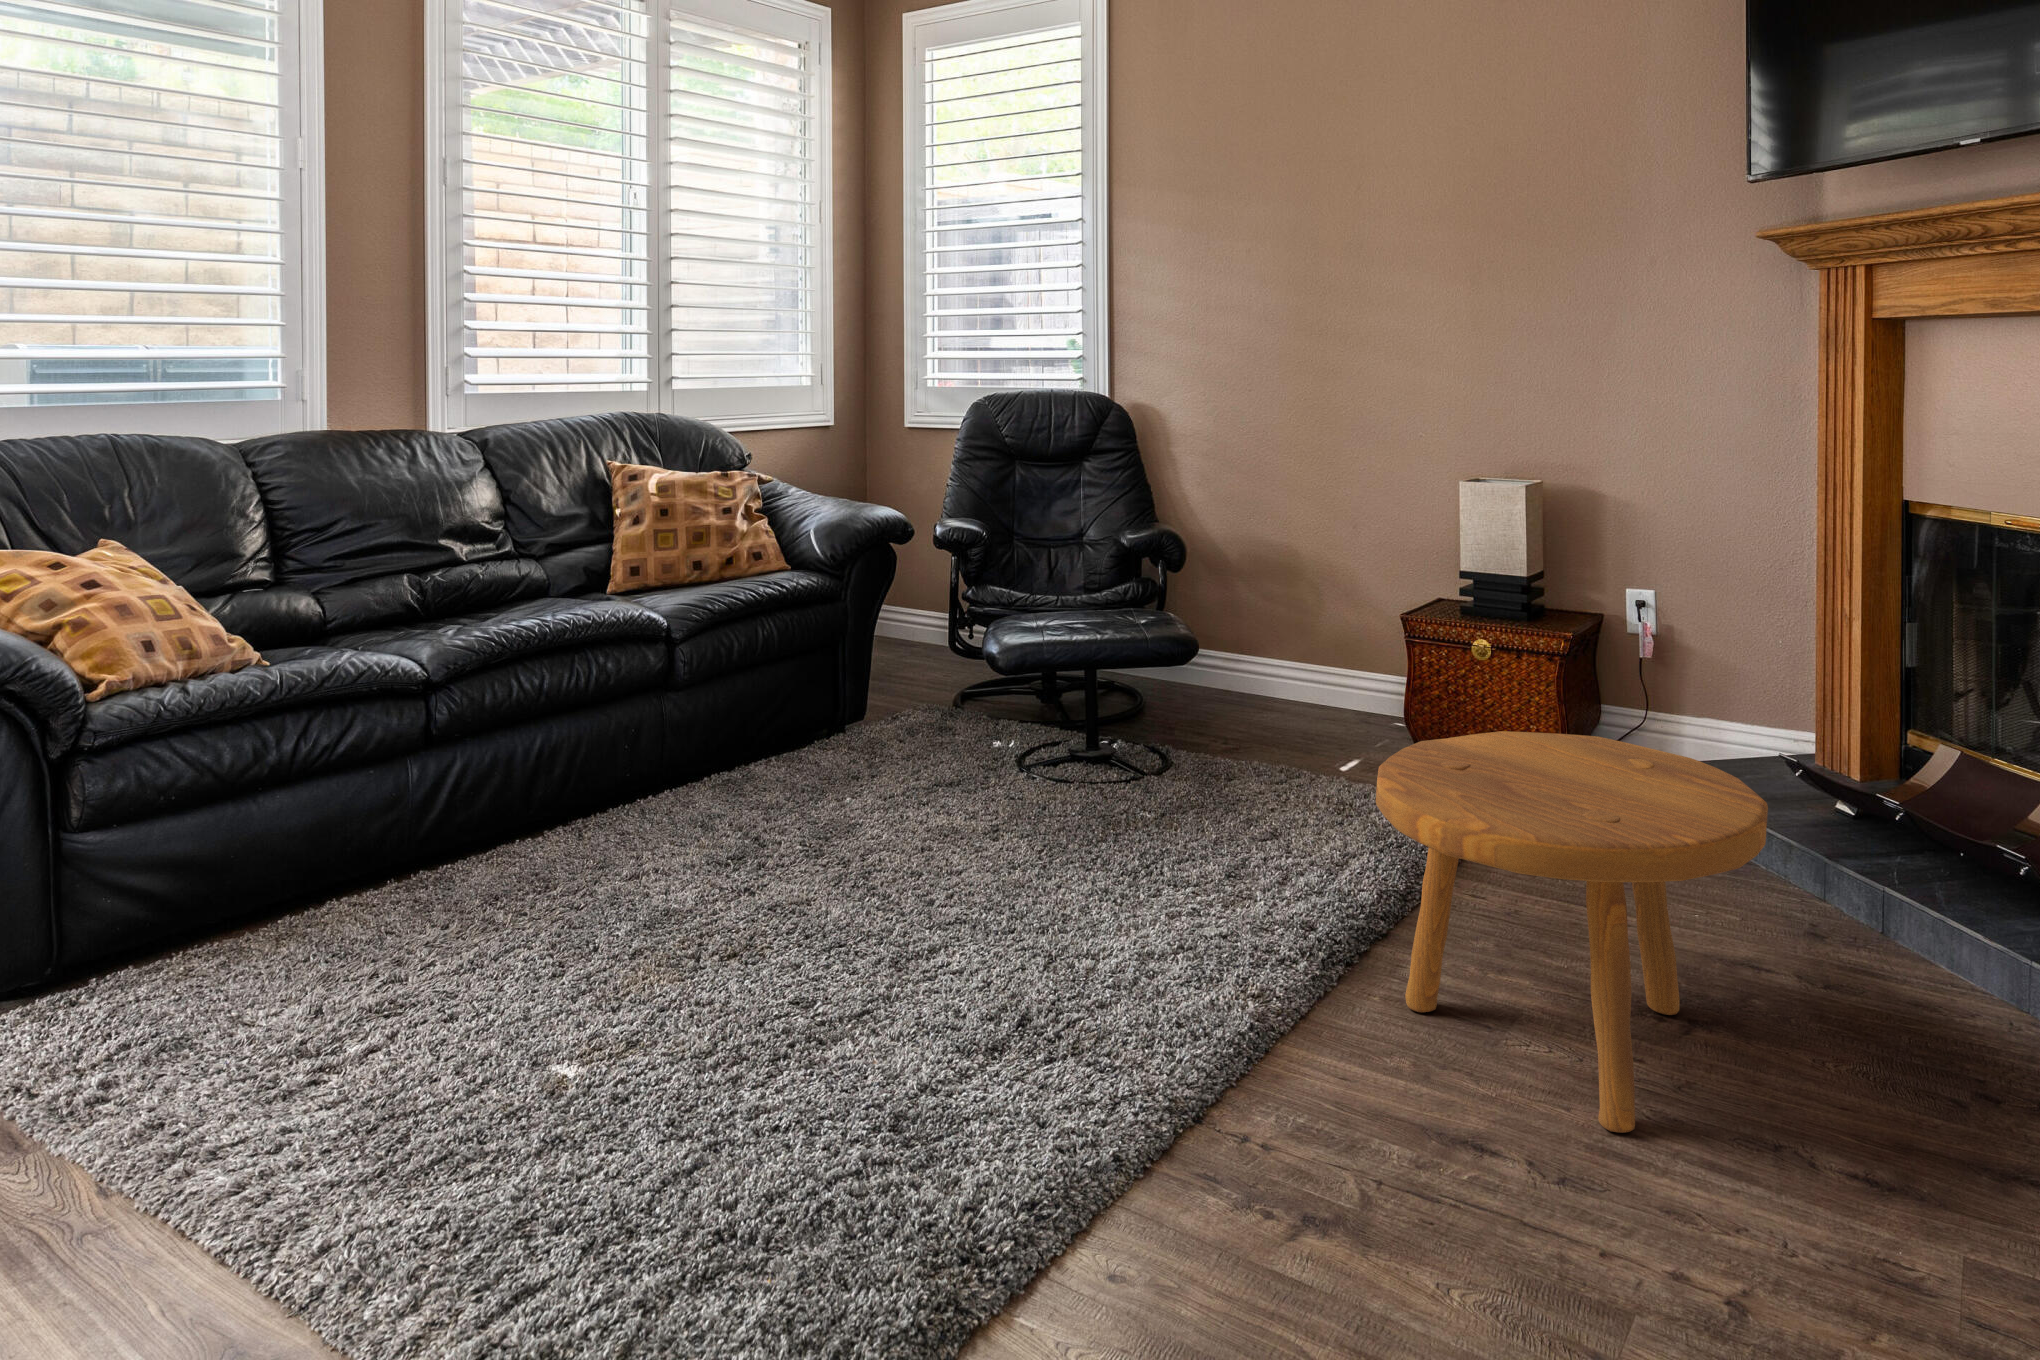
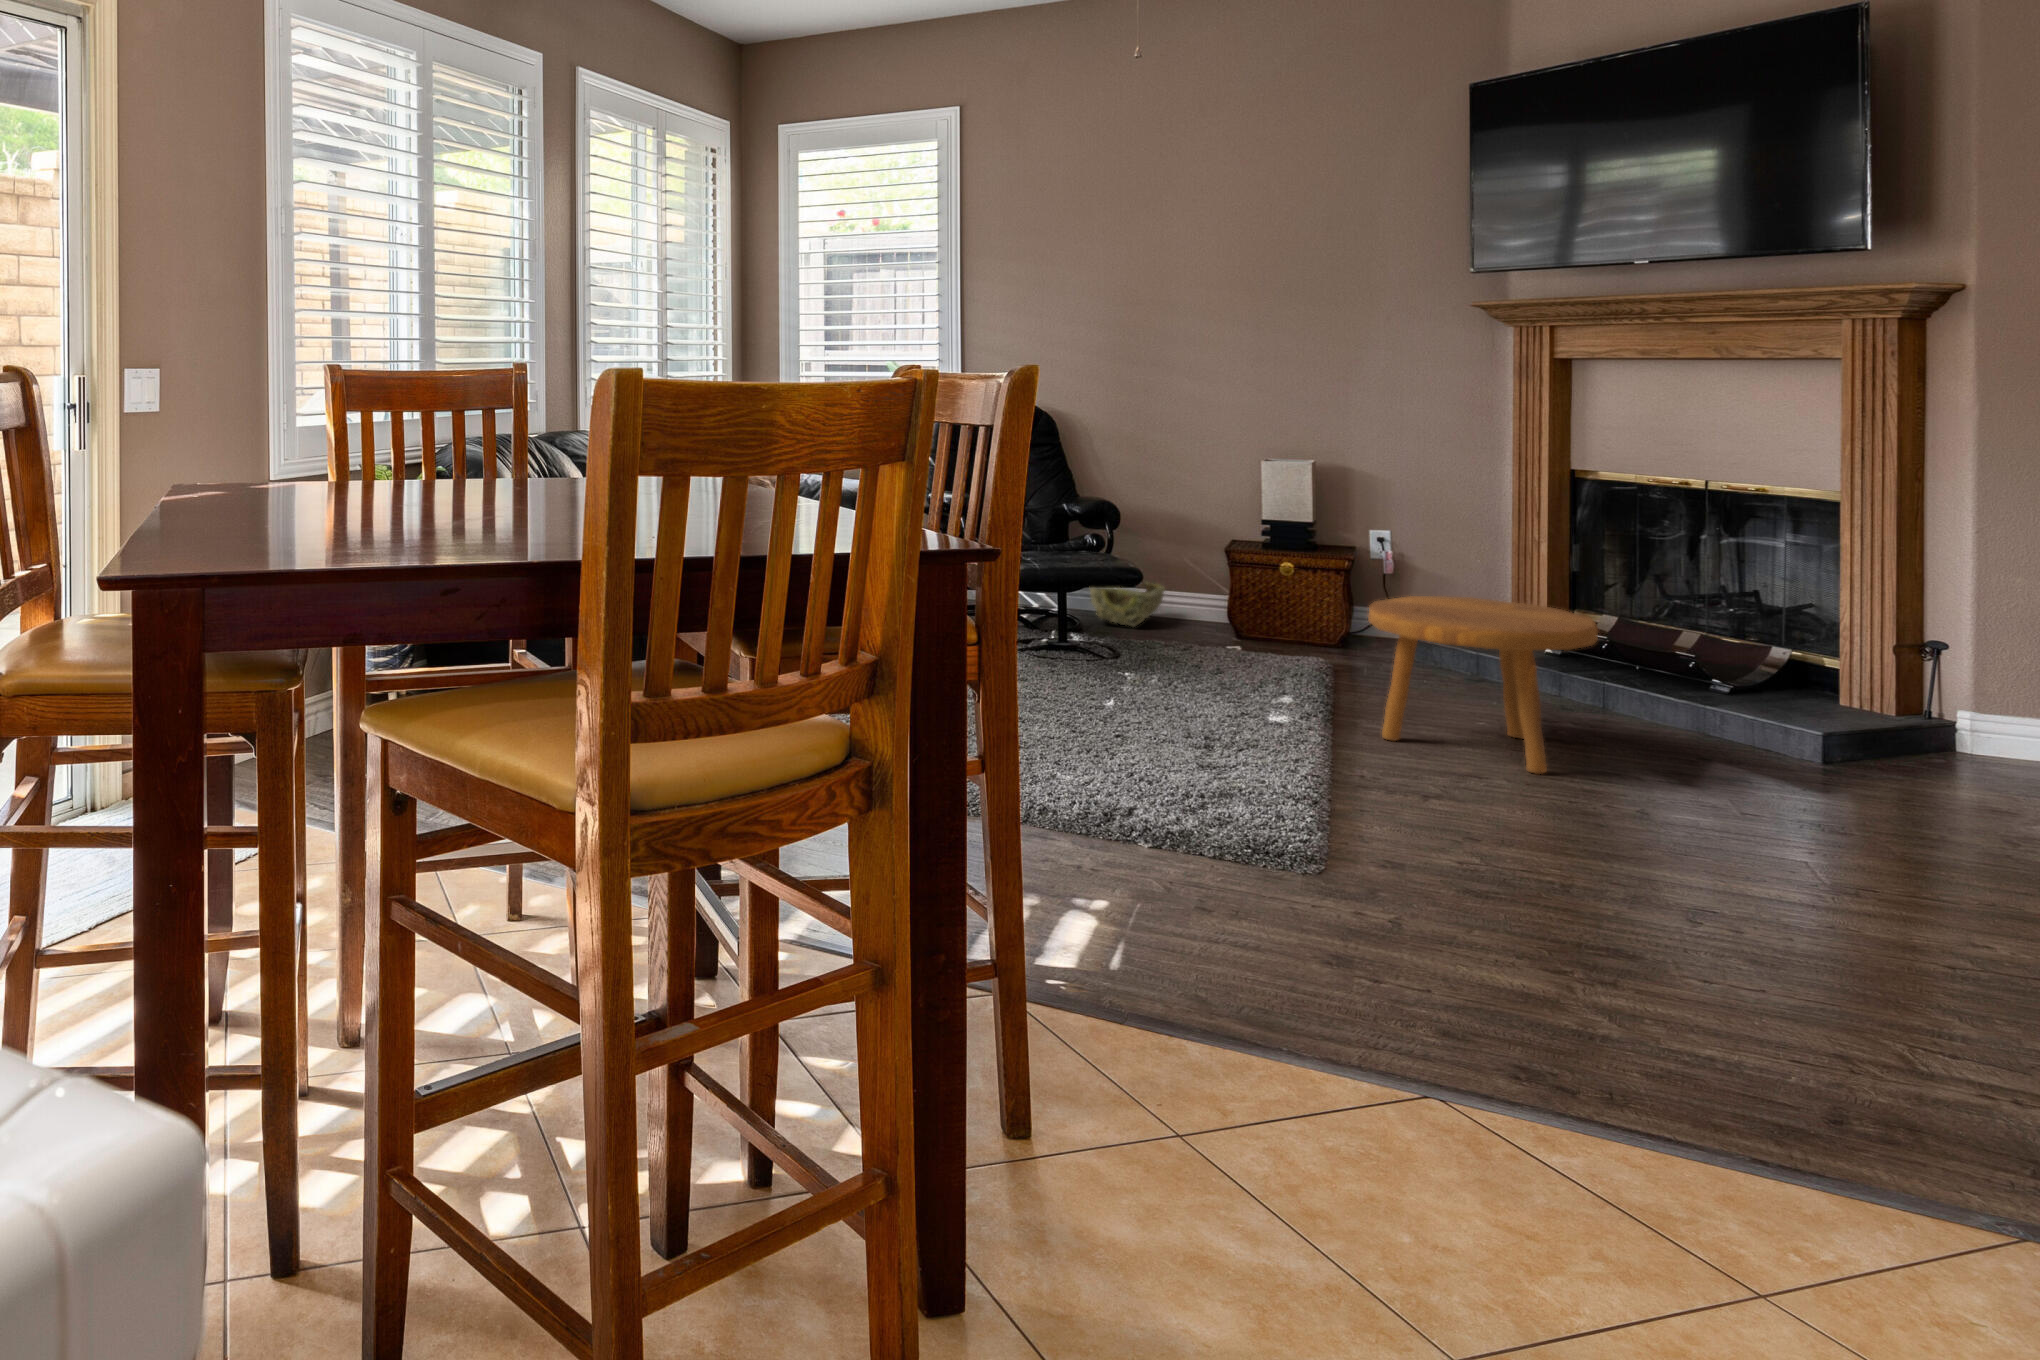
woven basket: none [1224,639,1355,725] -> present [1090,582,1165,626]

